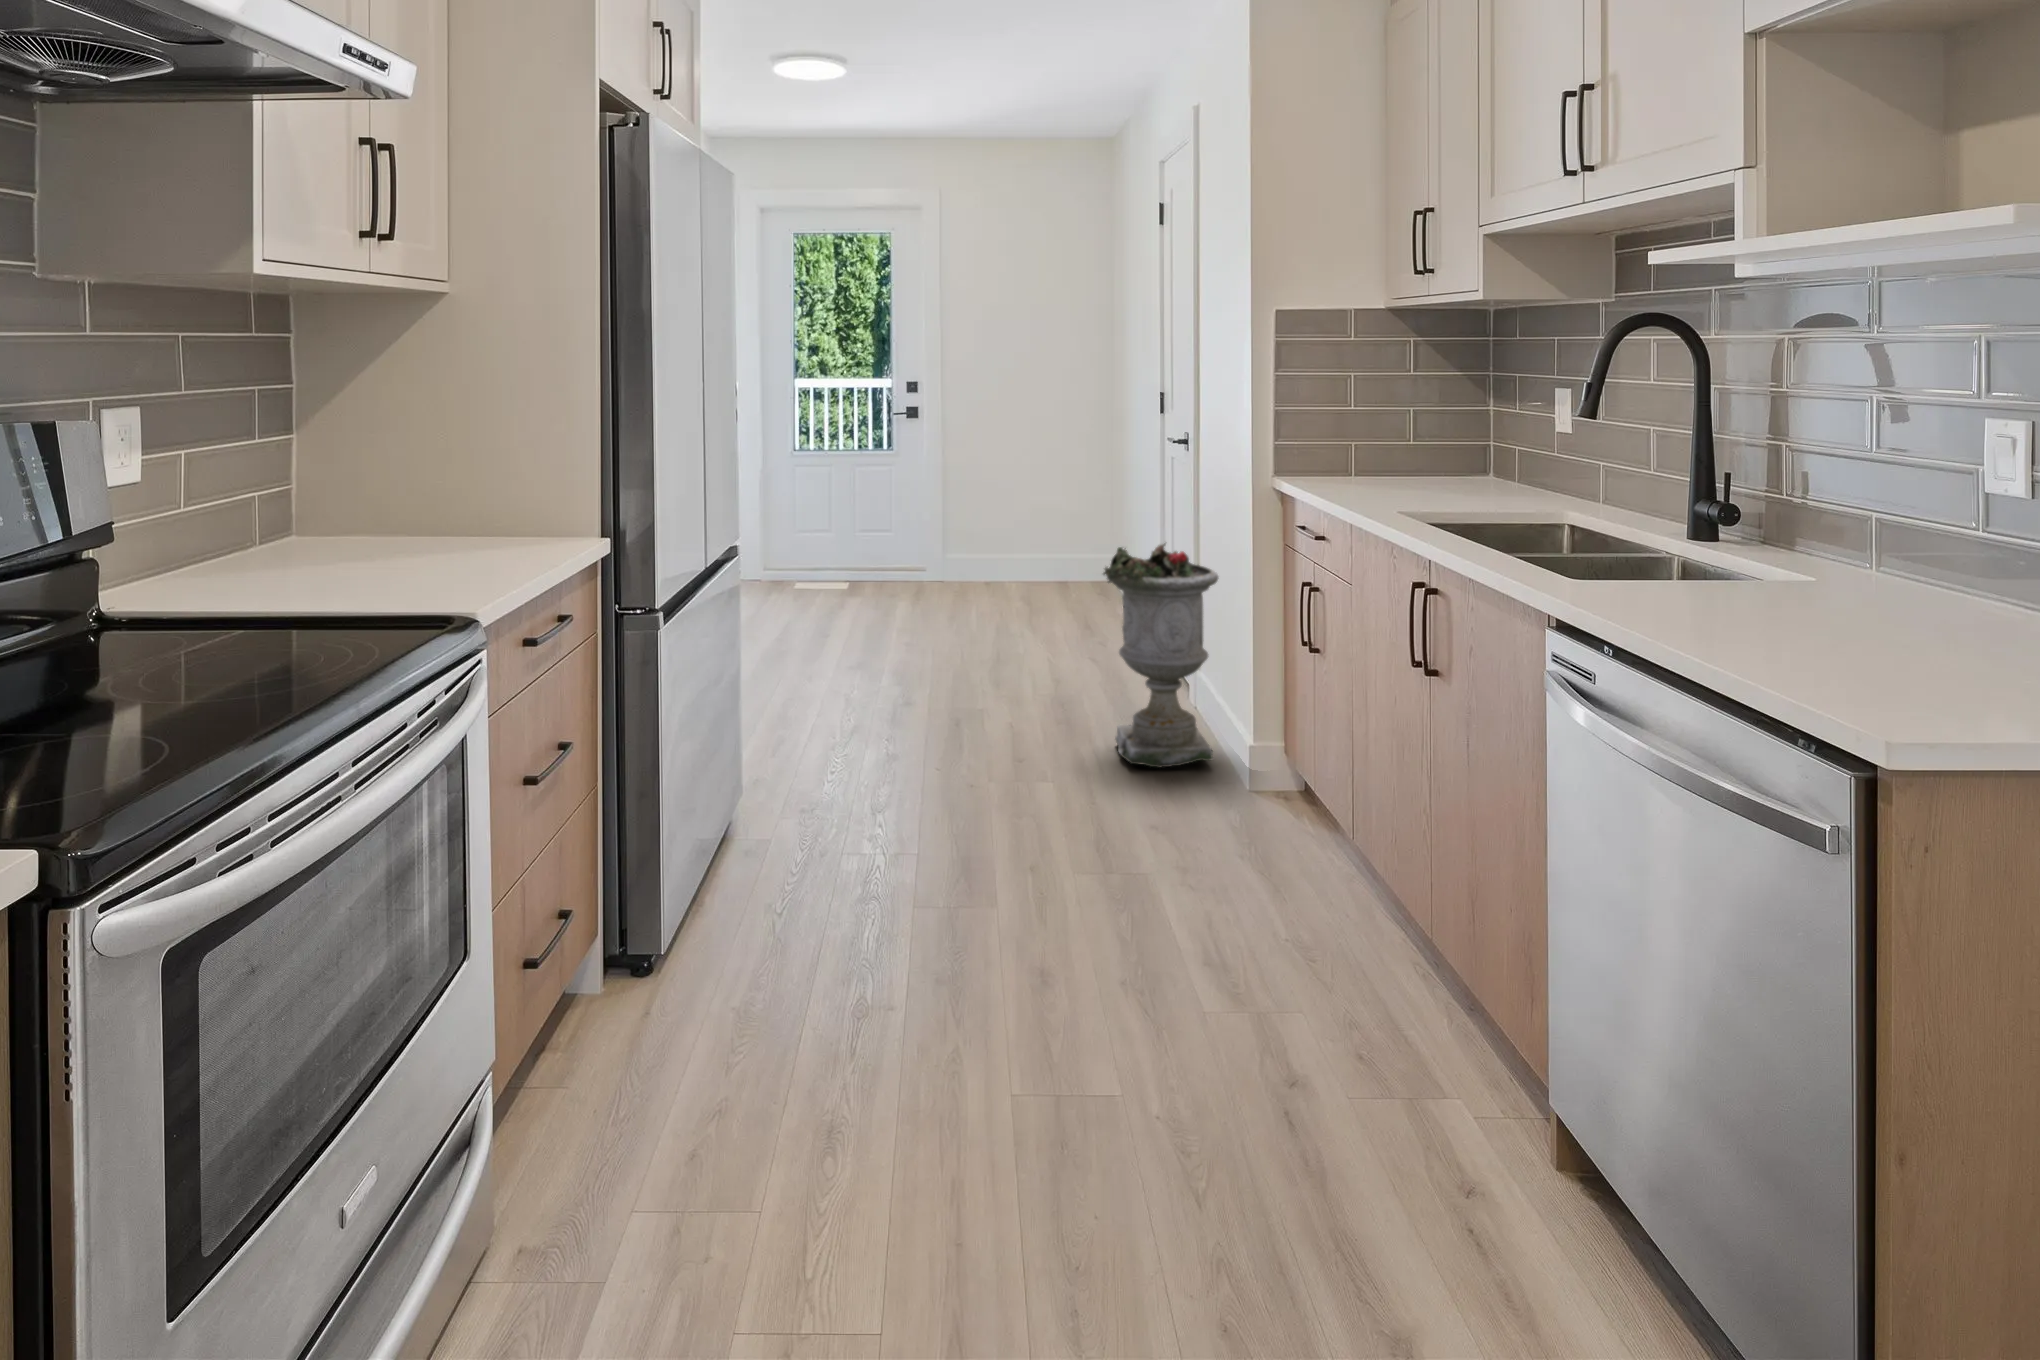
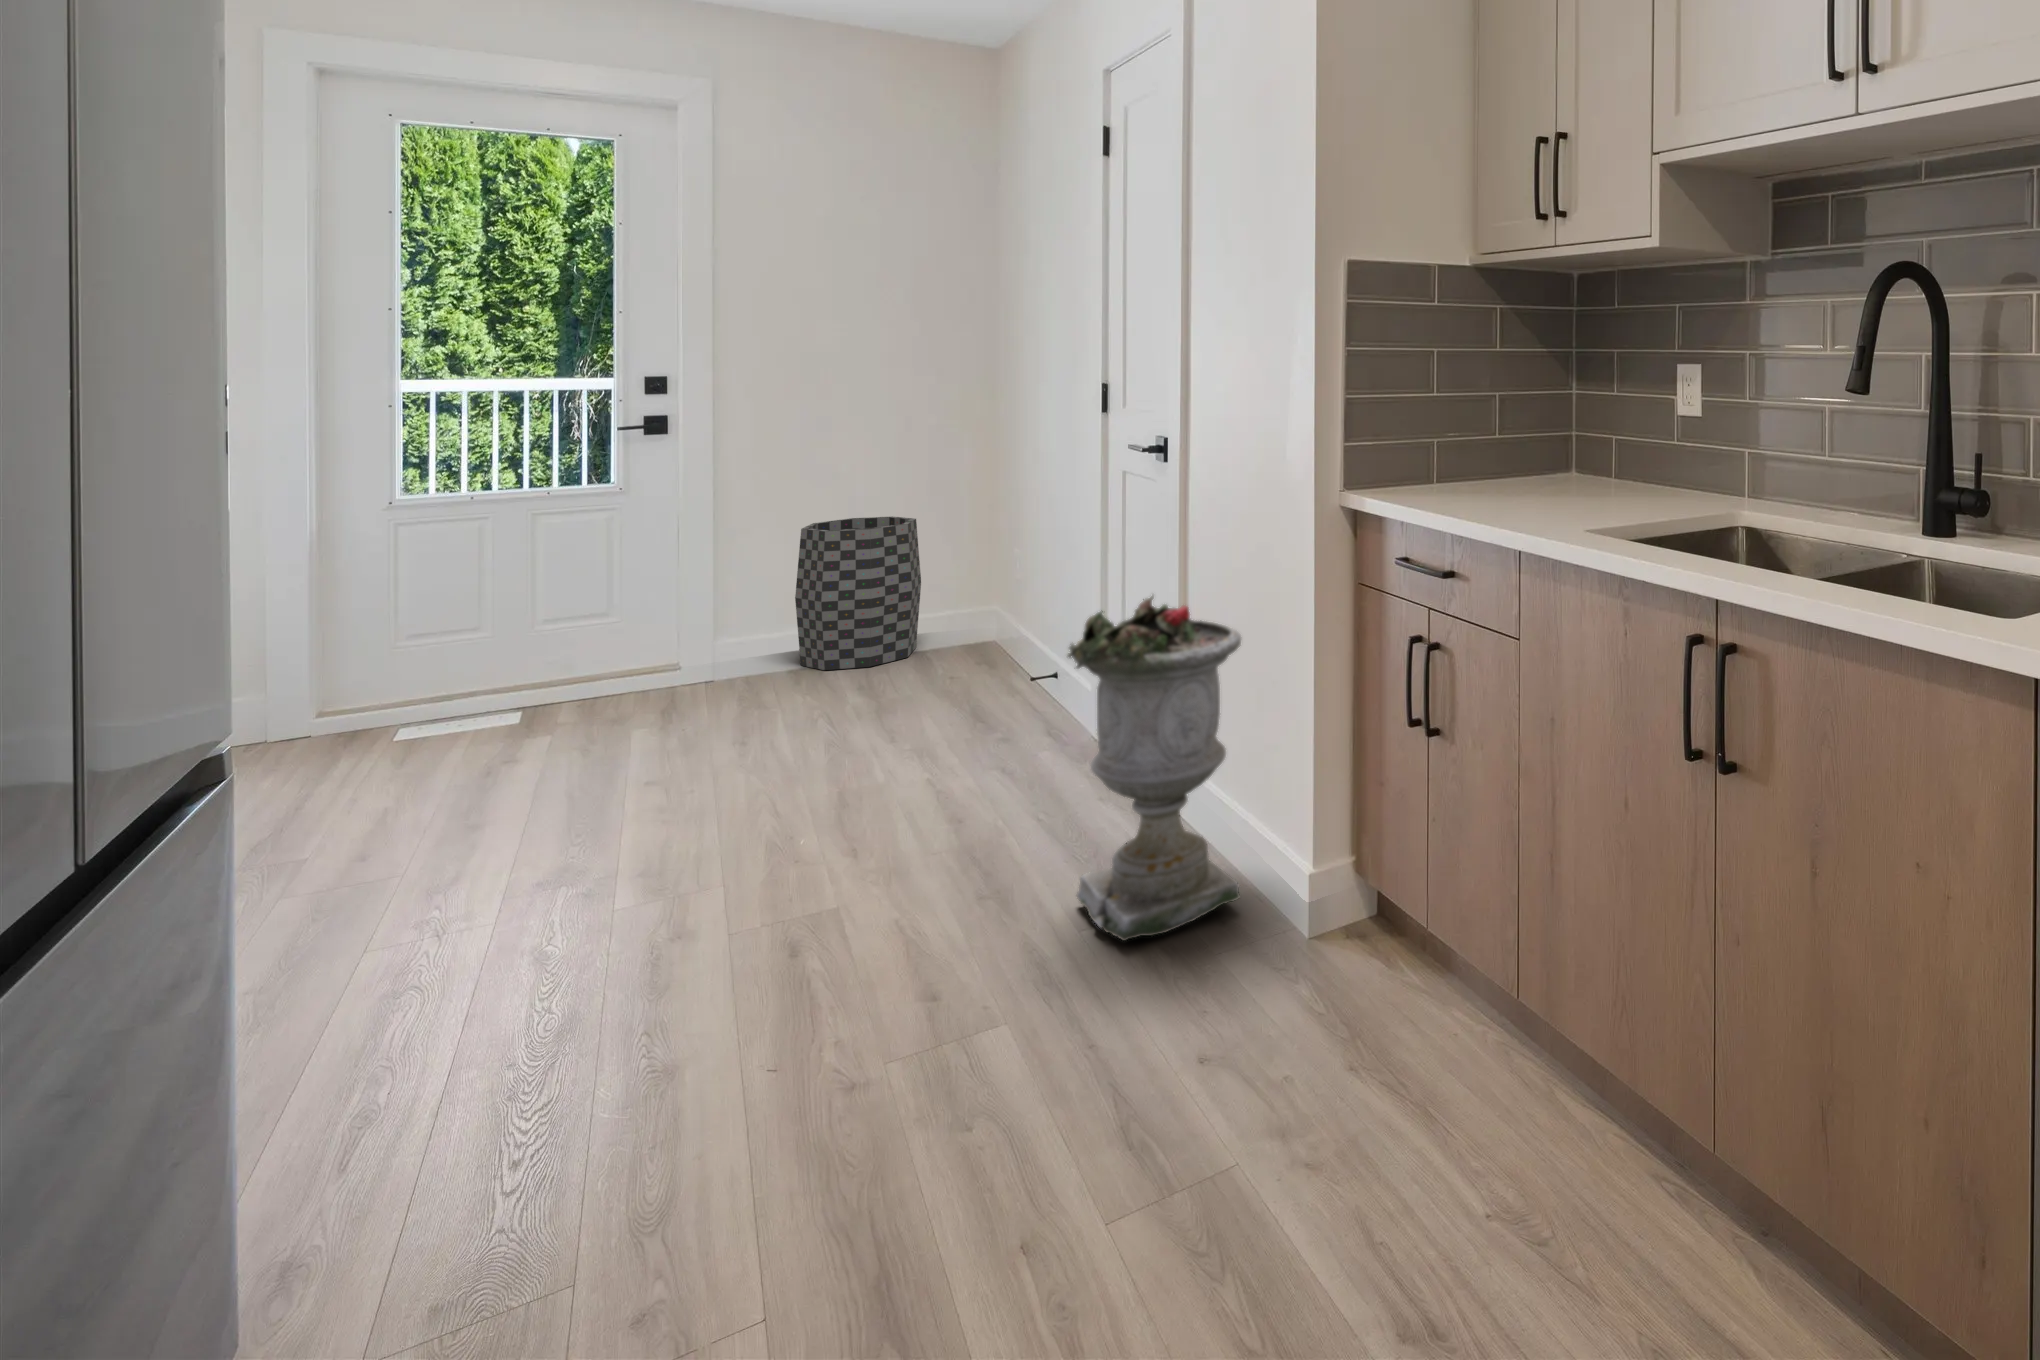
trash can: none [1006,486,1088,596] -> present [795,516,921,670]

